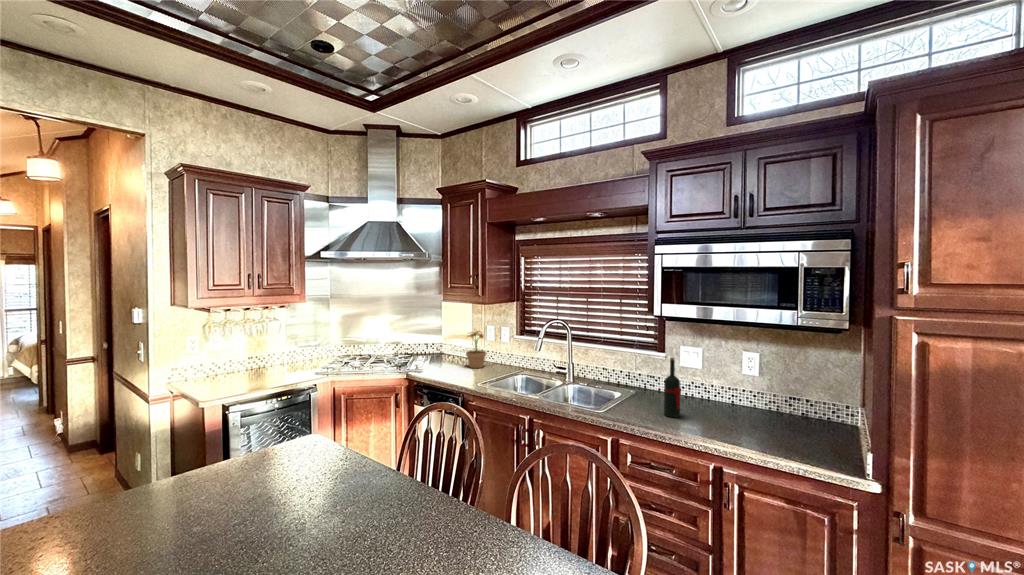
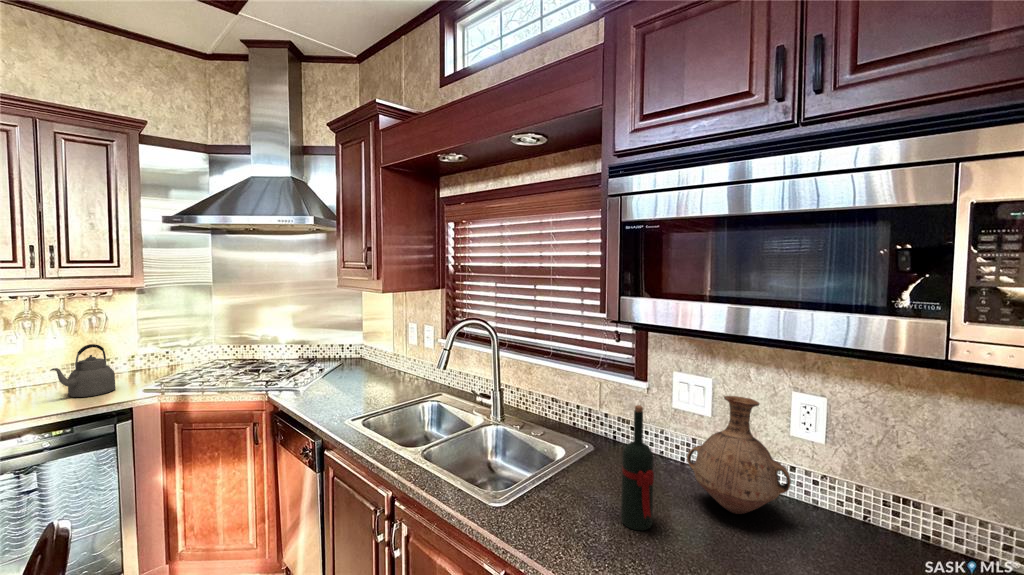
potted plant: present [466,331,486,368] -> none [363,327,397,386]
kettle: none [267,342,296,378] -> present [50,344,116,397]
vase: none [693,354,743,411] -> present [687,396,791,514]

